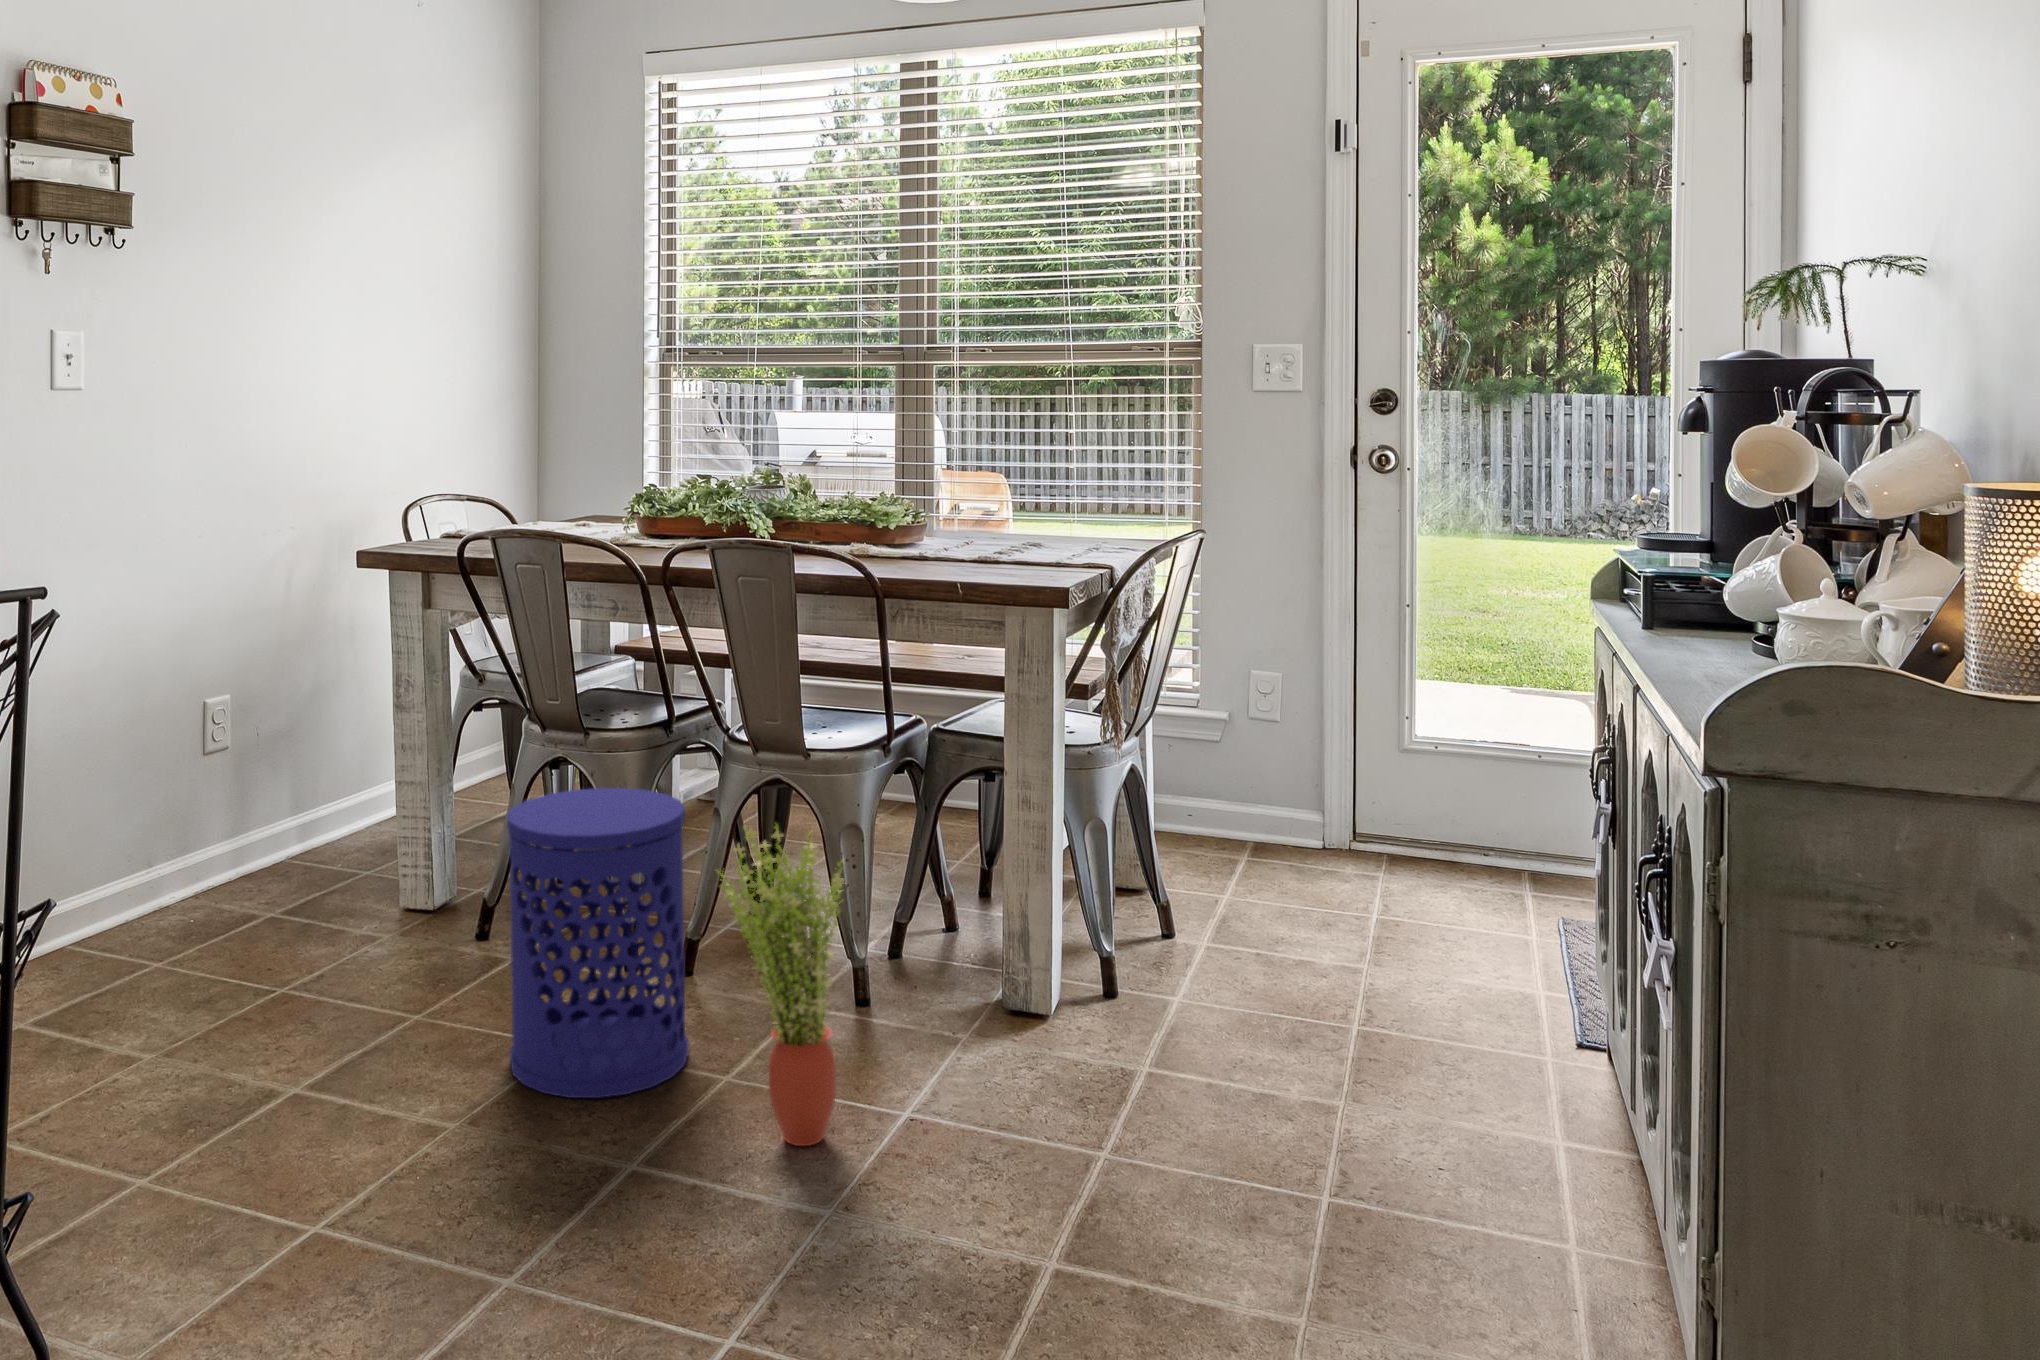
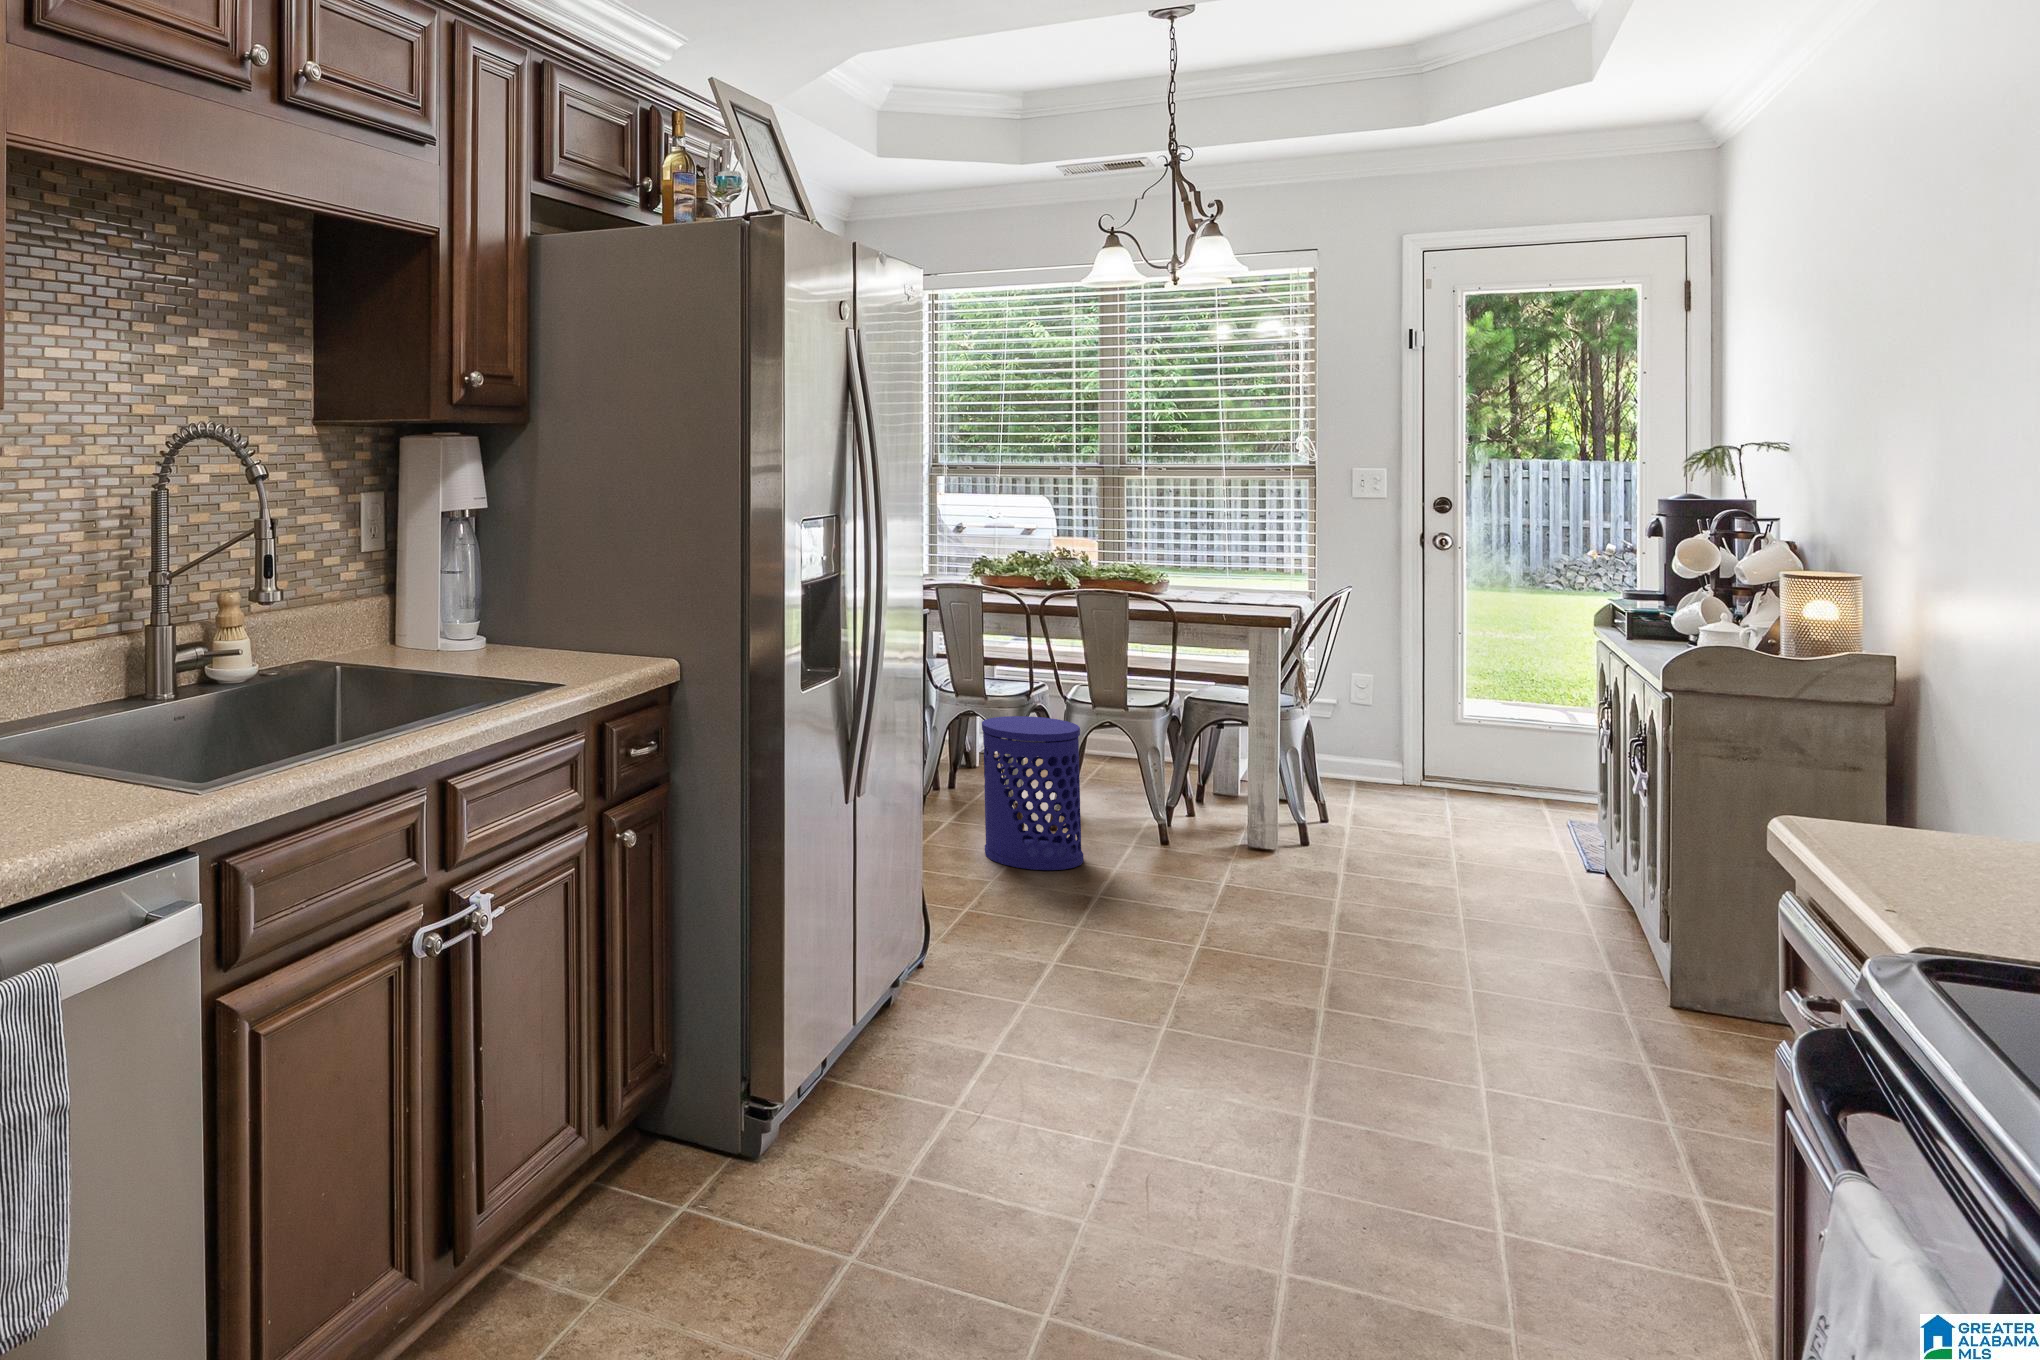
potted plant: present [718,824,844,1146] -> none [1126,728,1199,890]

